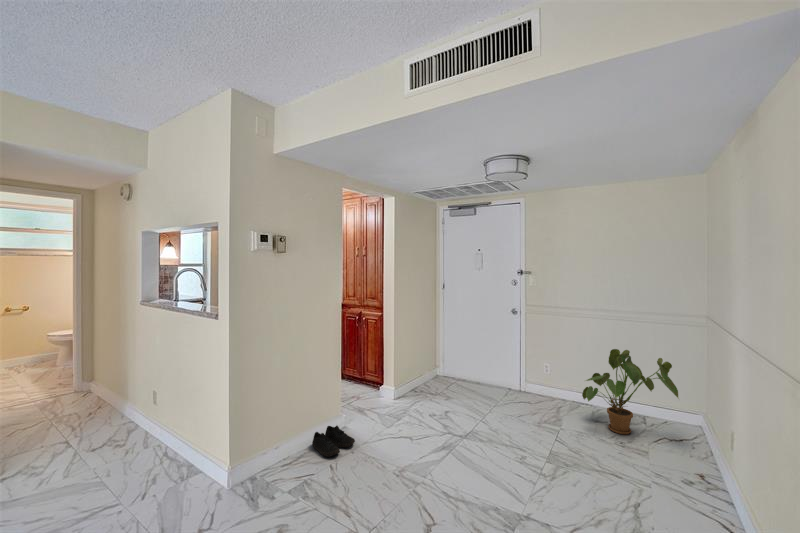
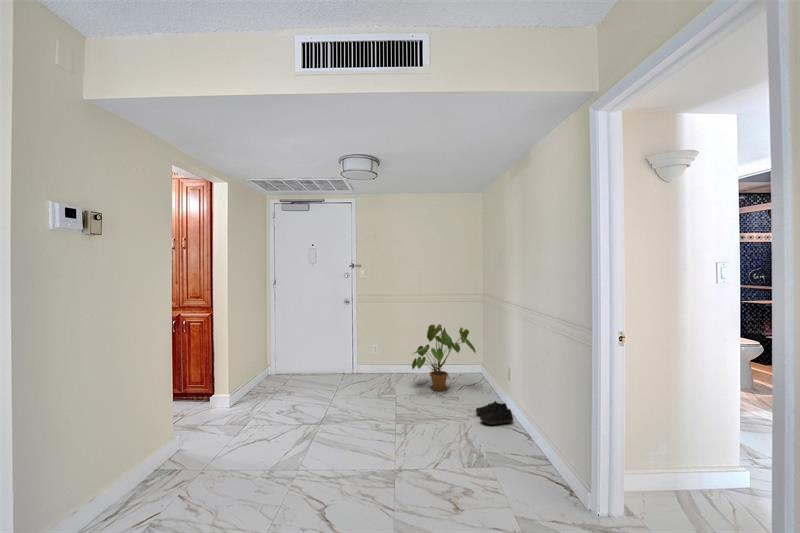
shoe: present [312,426,355,456] -> present [476,401,513,425]

